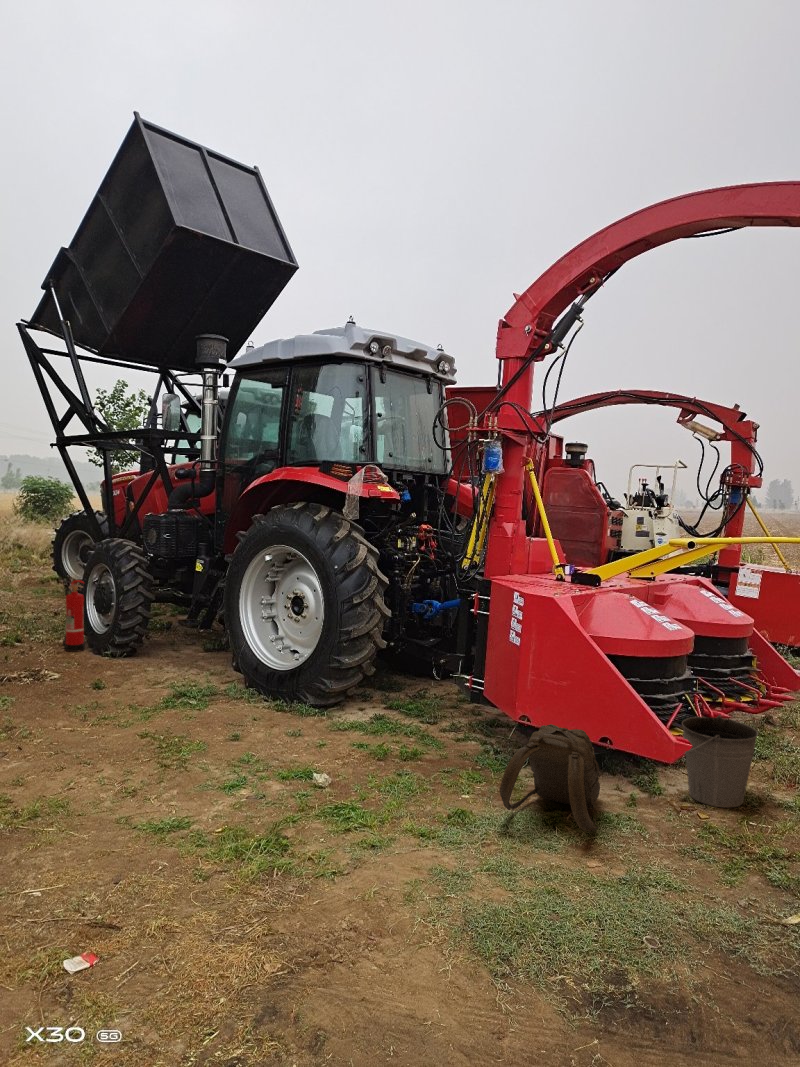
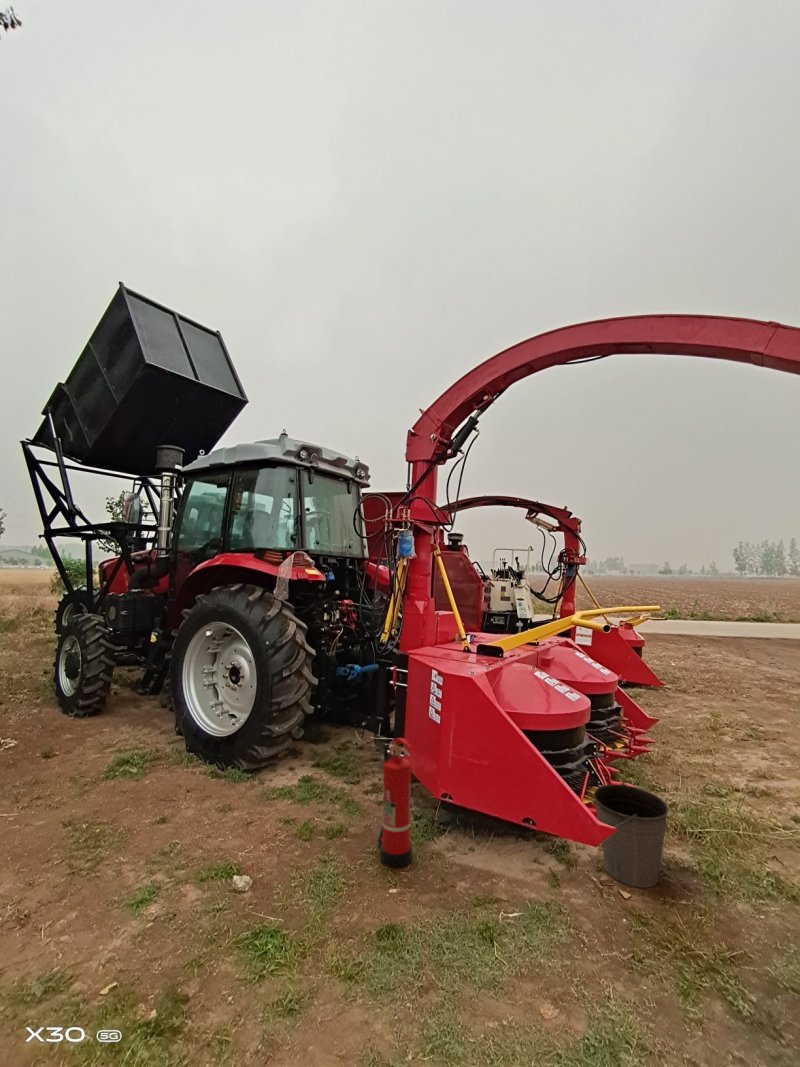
fire extinguisher: present [62,580,85,652] -> present [378,738,412,868]
backpack: present [500,724,600,832] -> none [427,816,535,957]

